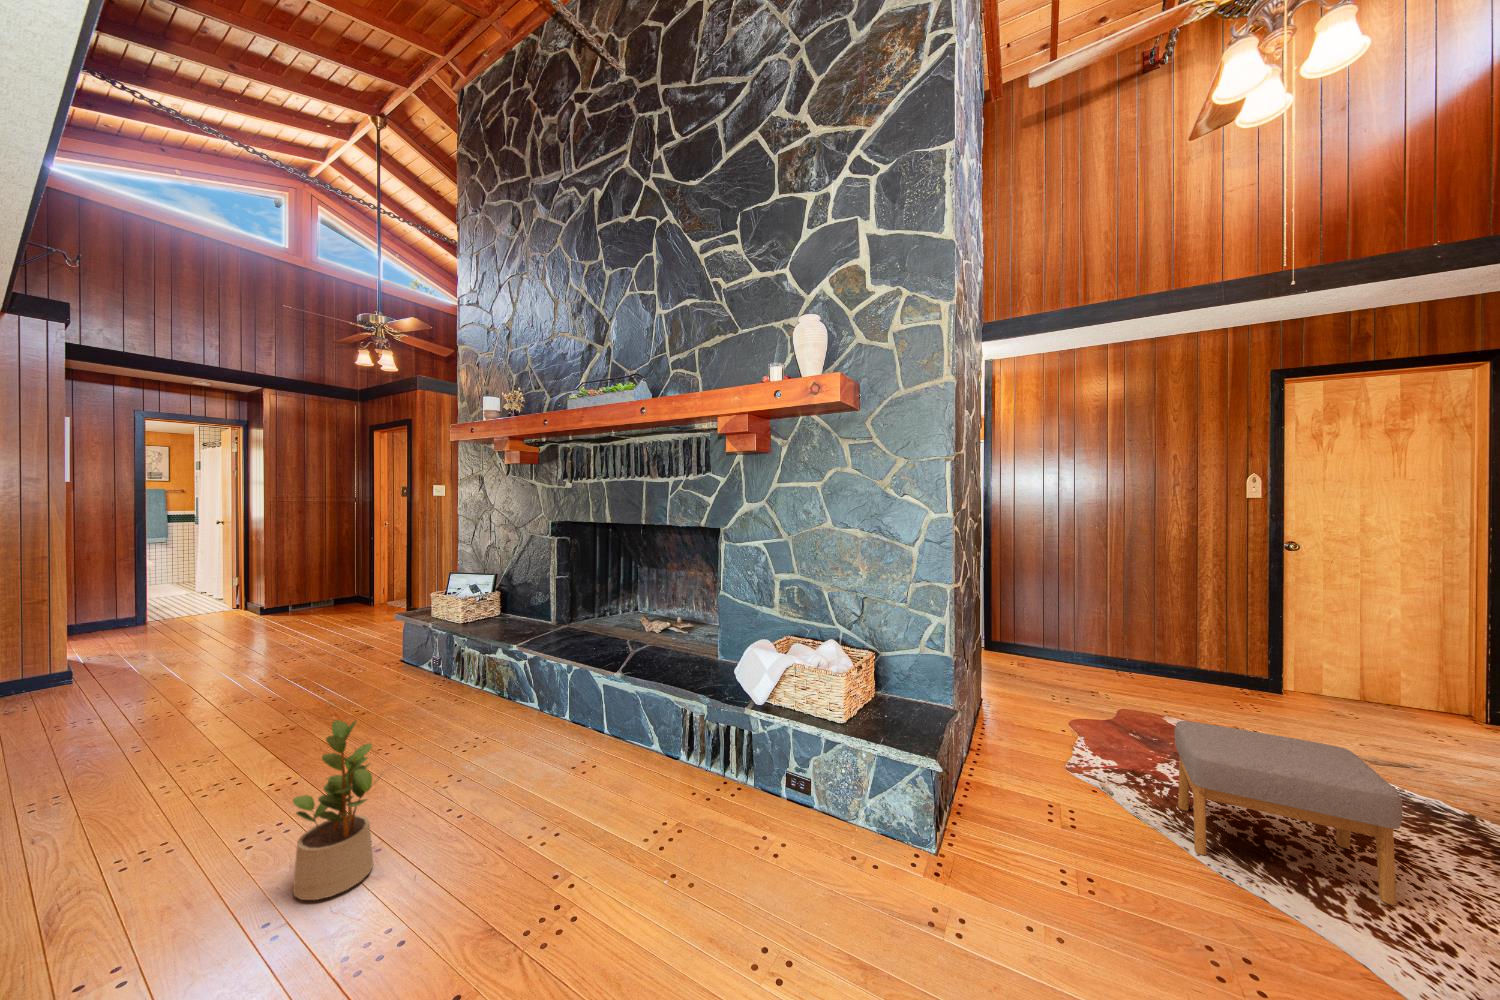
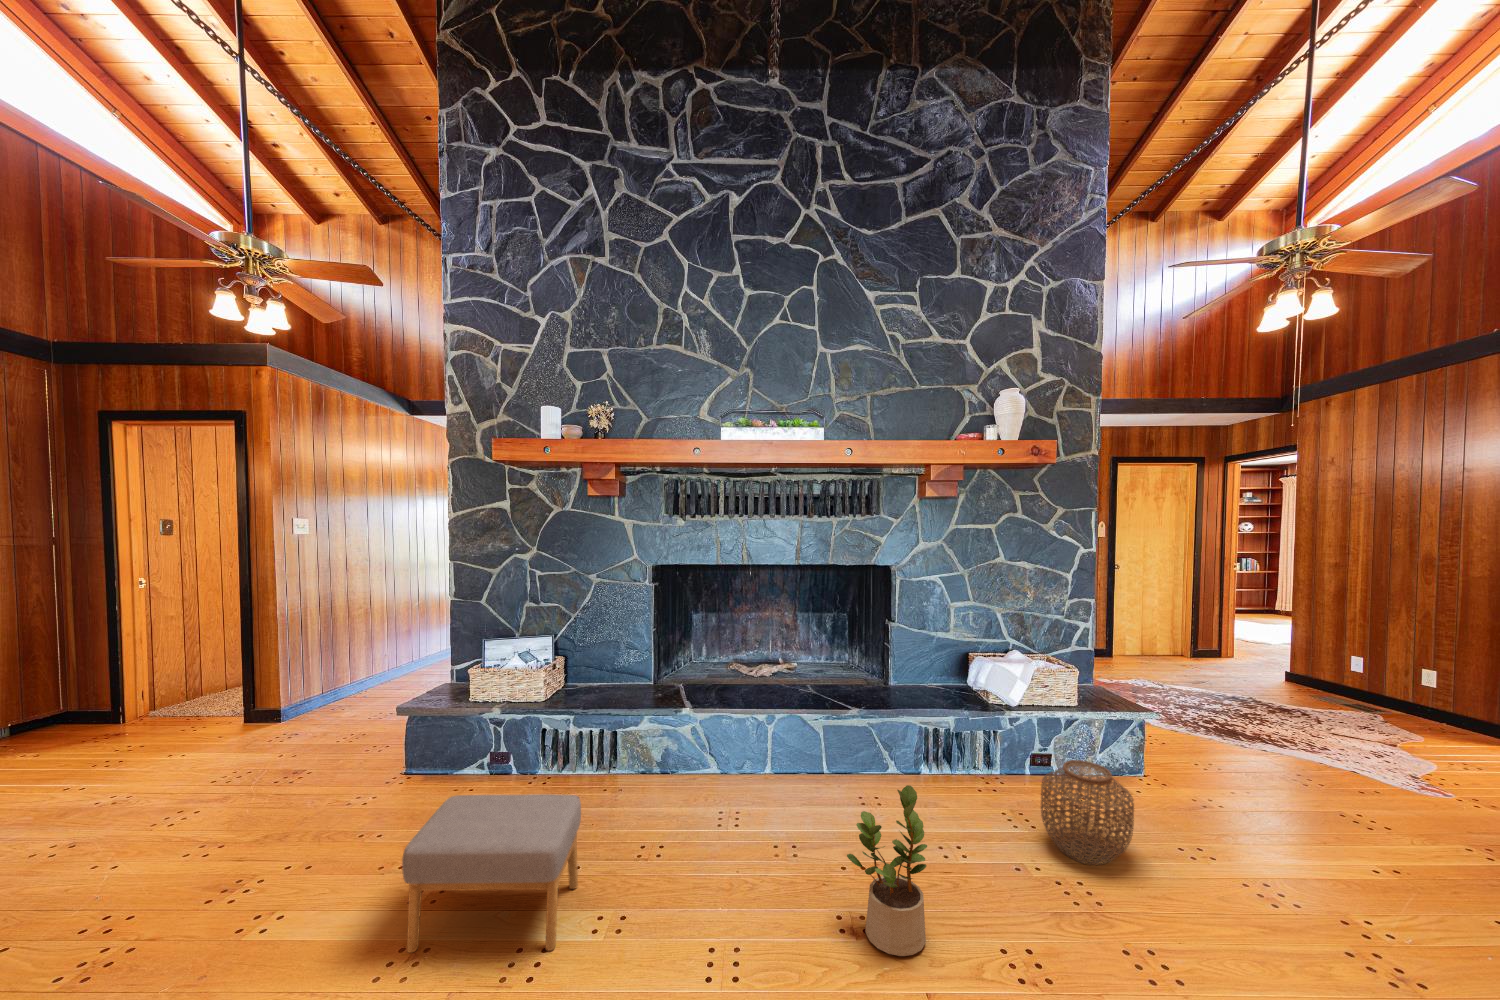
footstool: present [1175,721,1402,905] -> present [402,794,581,953]
woven basket: none [599,767,713,920] -> present [1041,760,1134,865]

